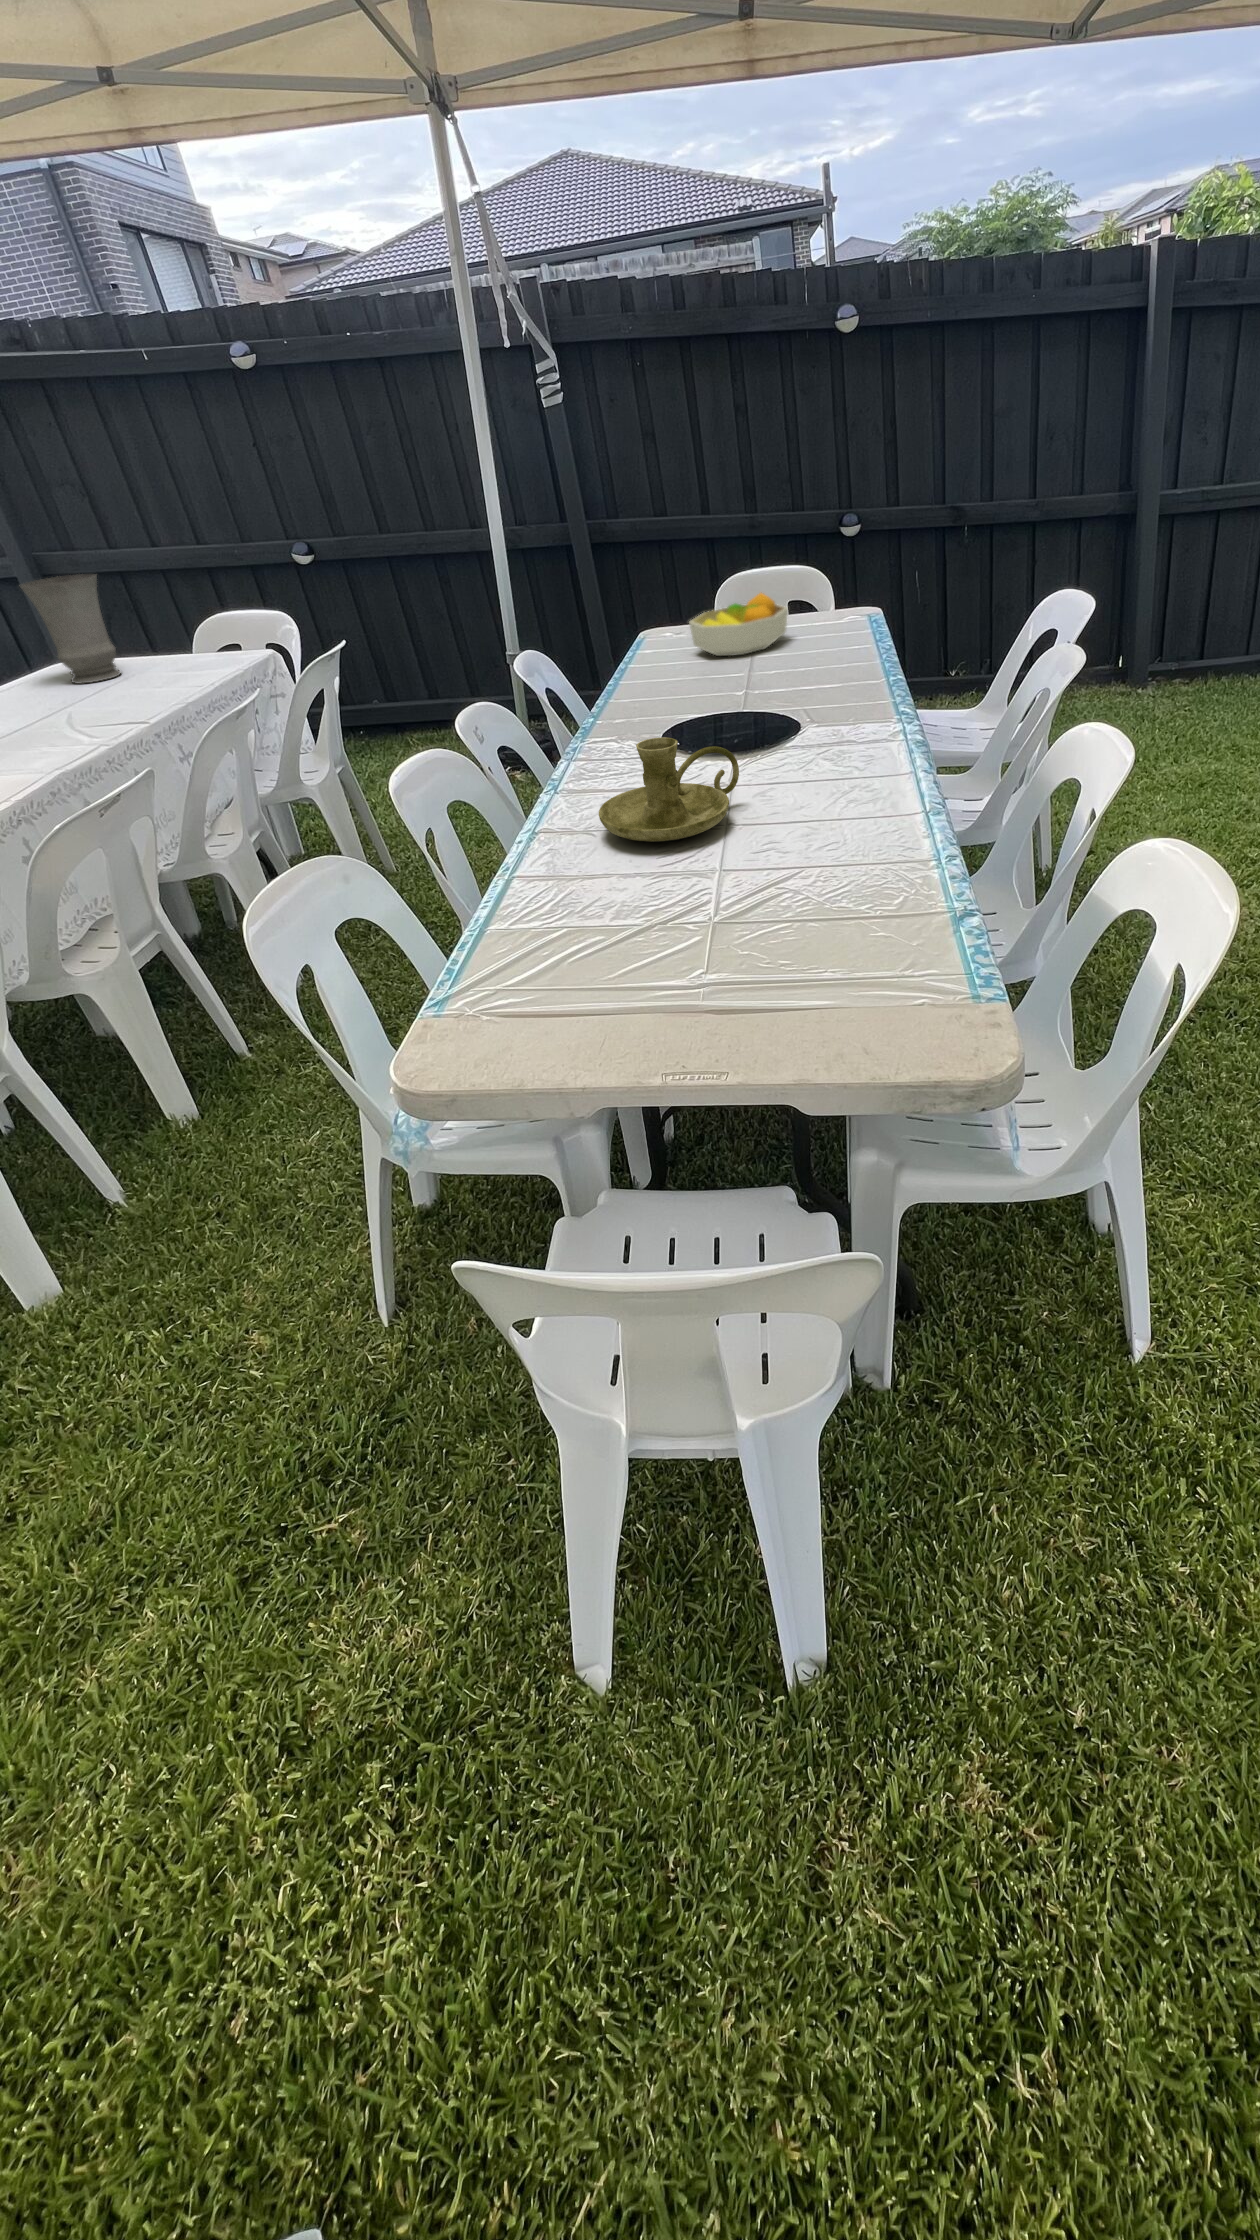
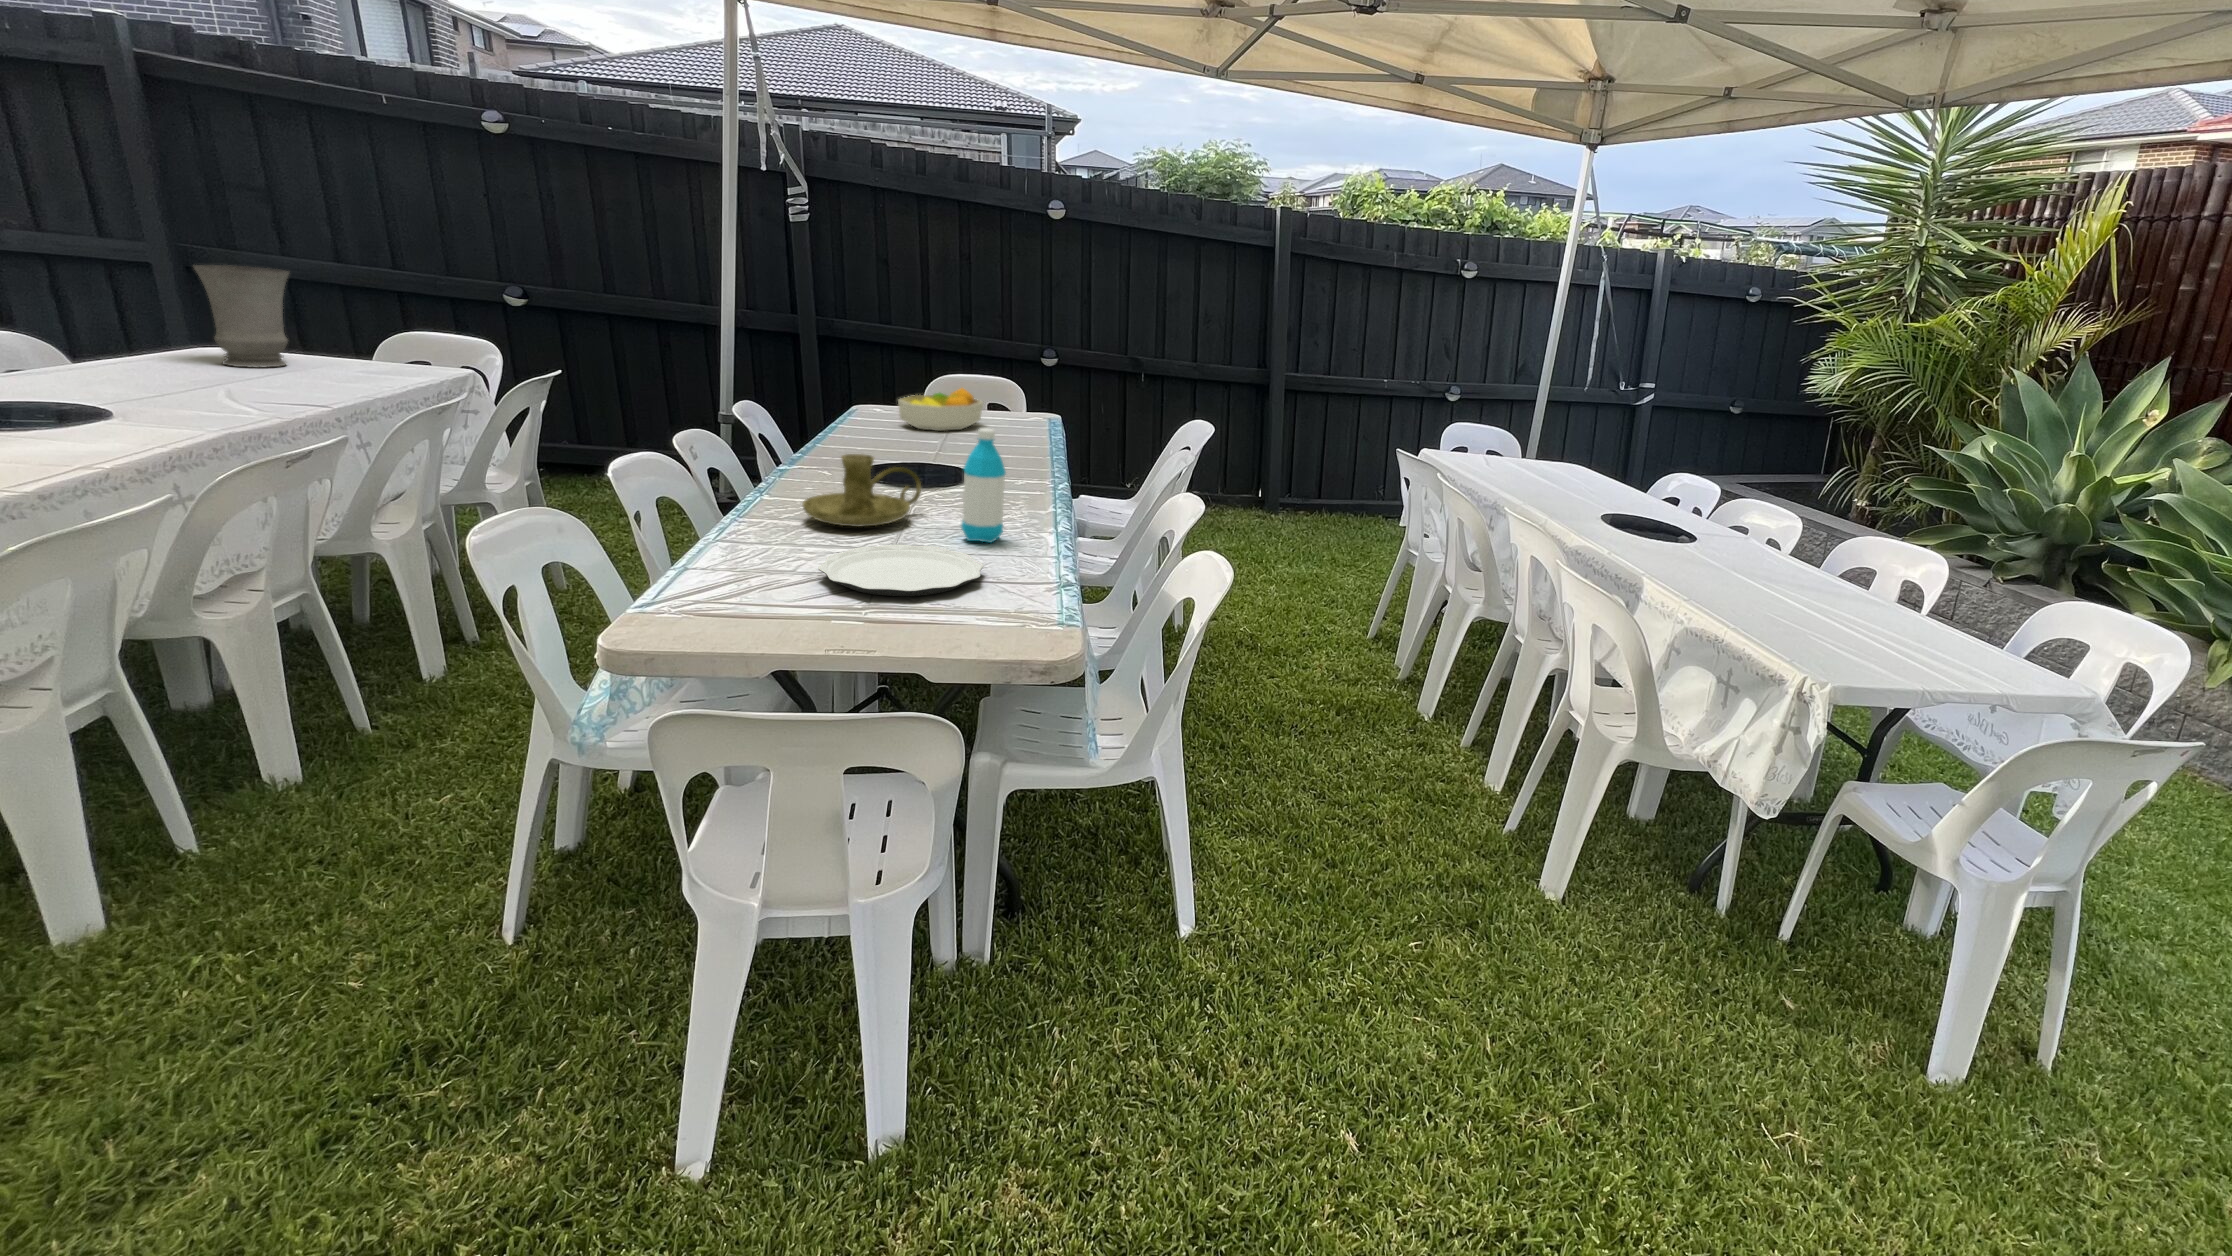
water bottle: none [797,687,857,850] -> present [961,428,1006,543]
plate: none [628,875,846,977] -> present [818,545,984,596]

